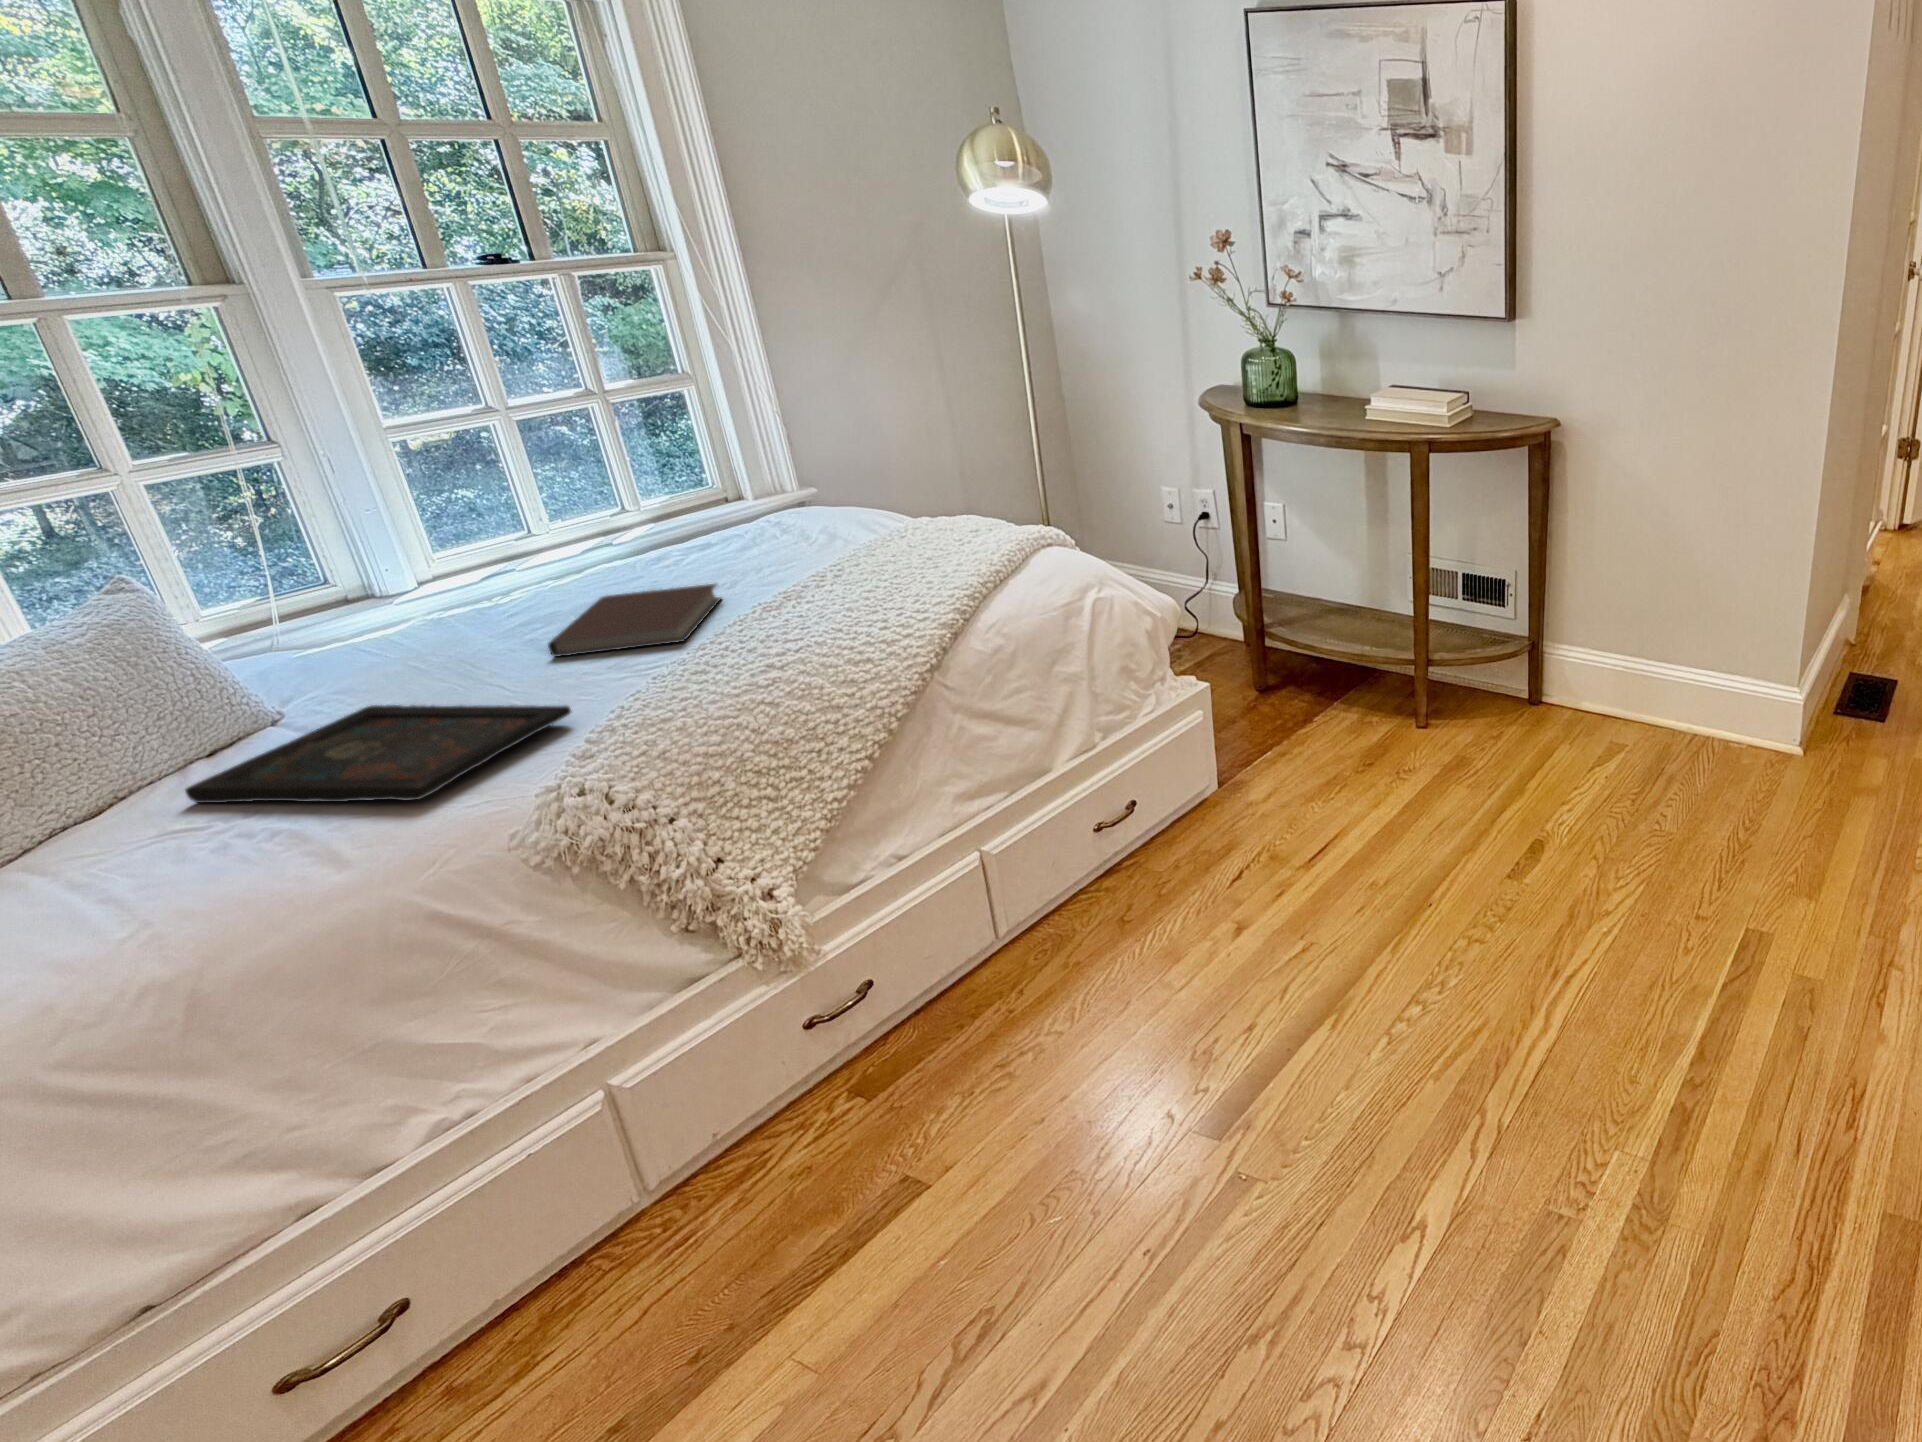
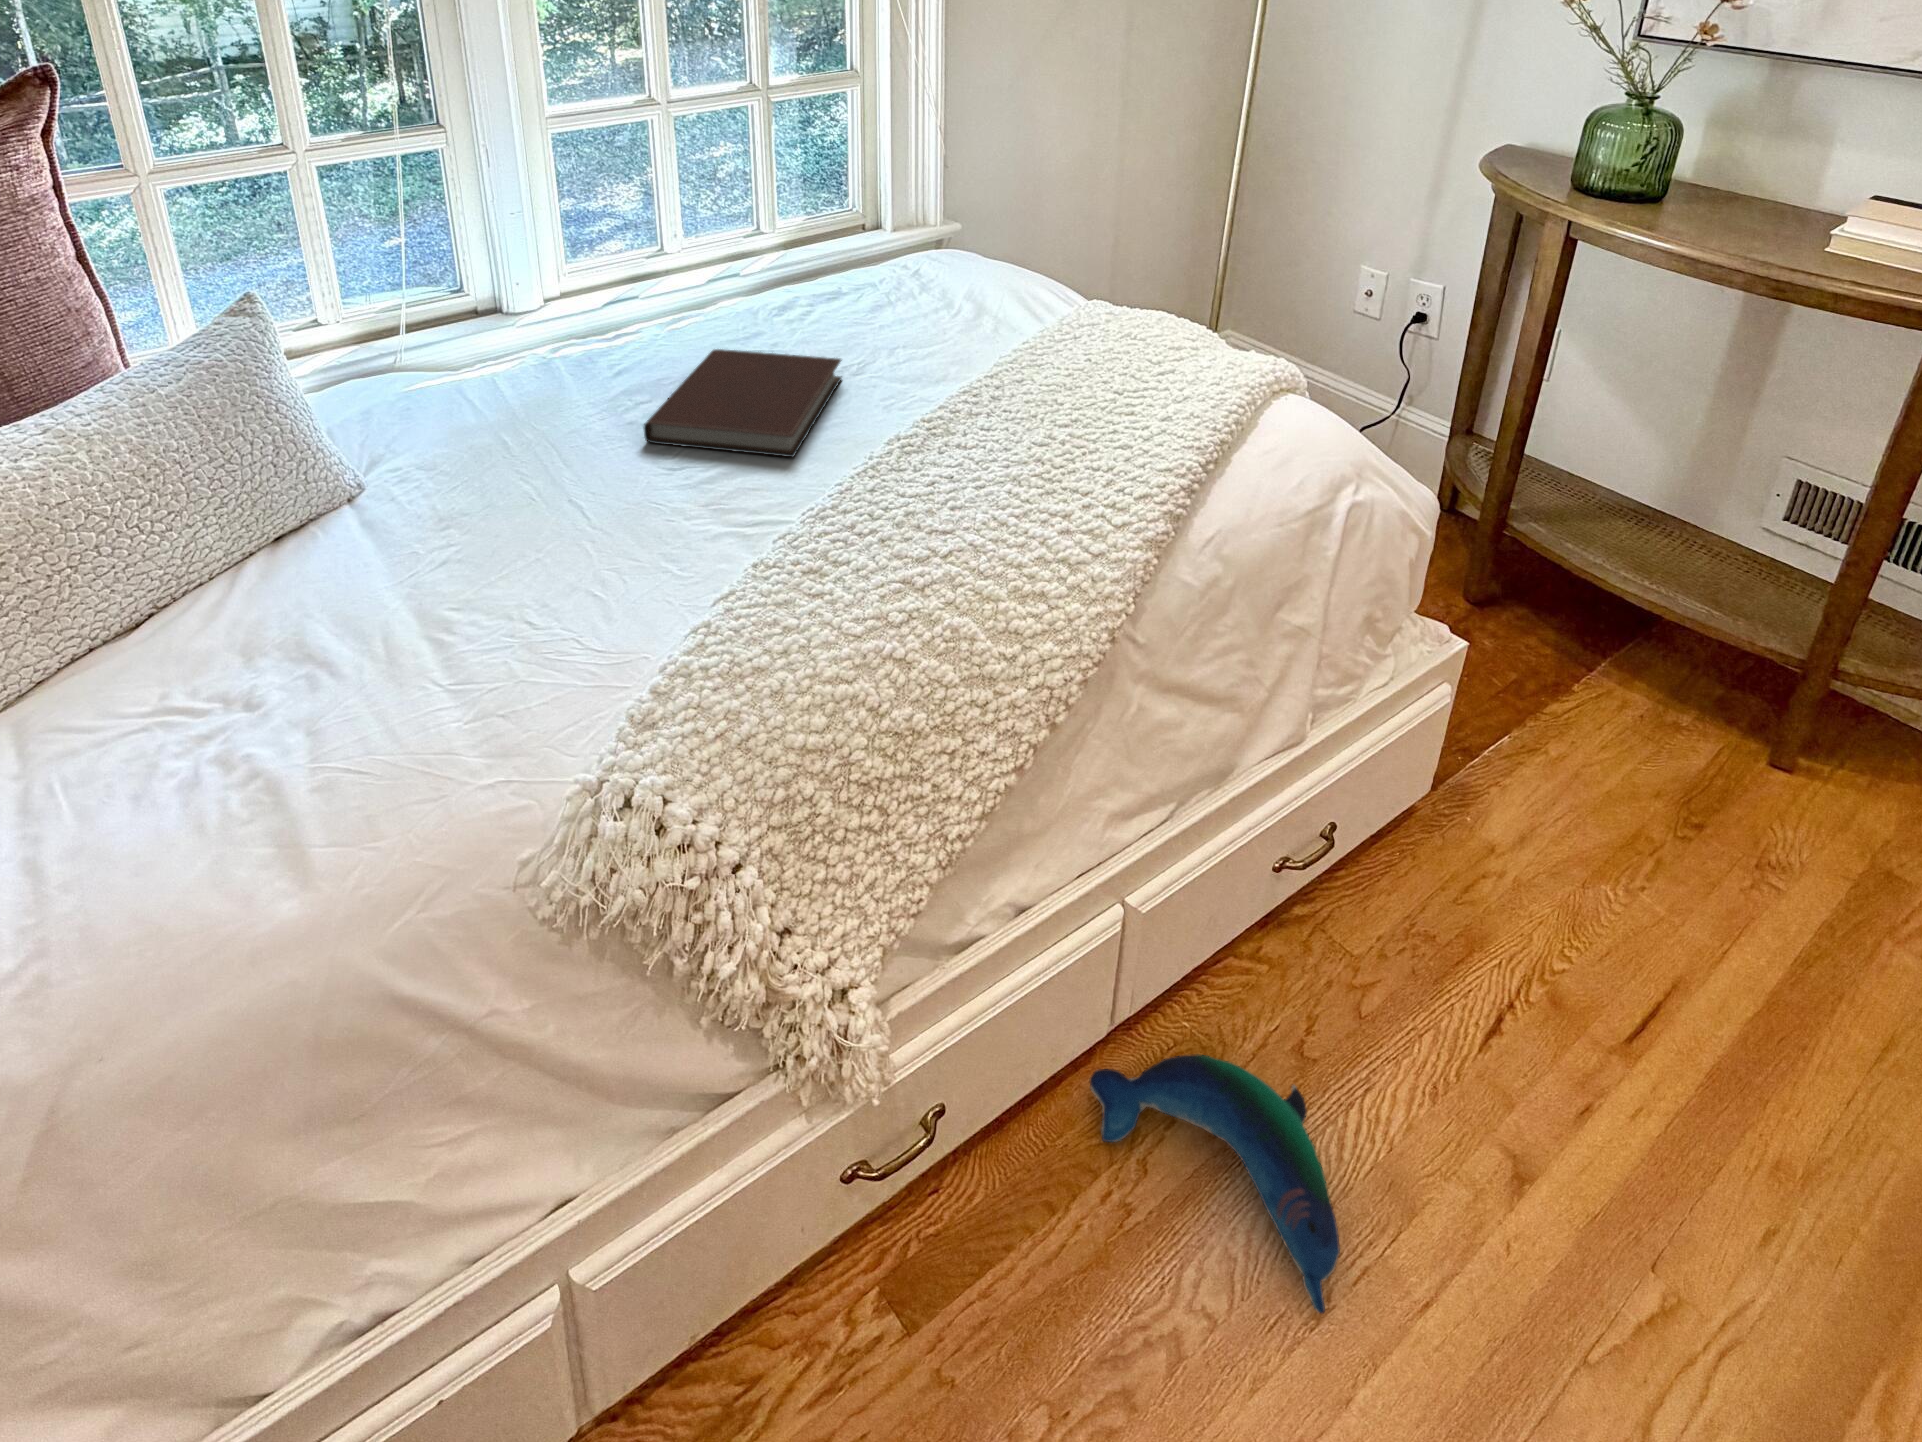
tray: present [185,705,571,803] -> none [211,492,644,742]
plush toy: none [988,920,1130,1006] -> present [1090,1054,1340,1314]

